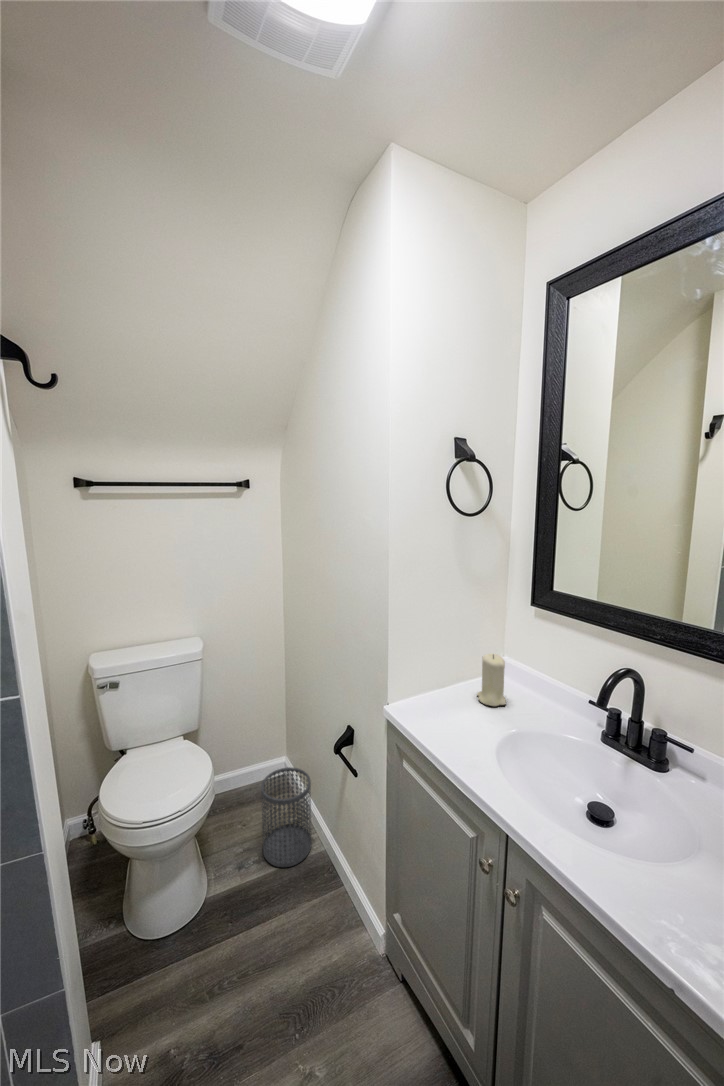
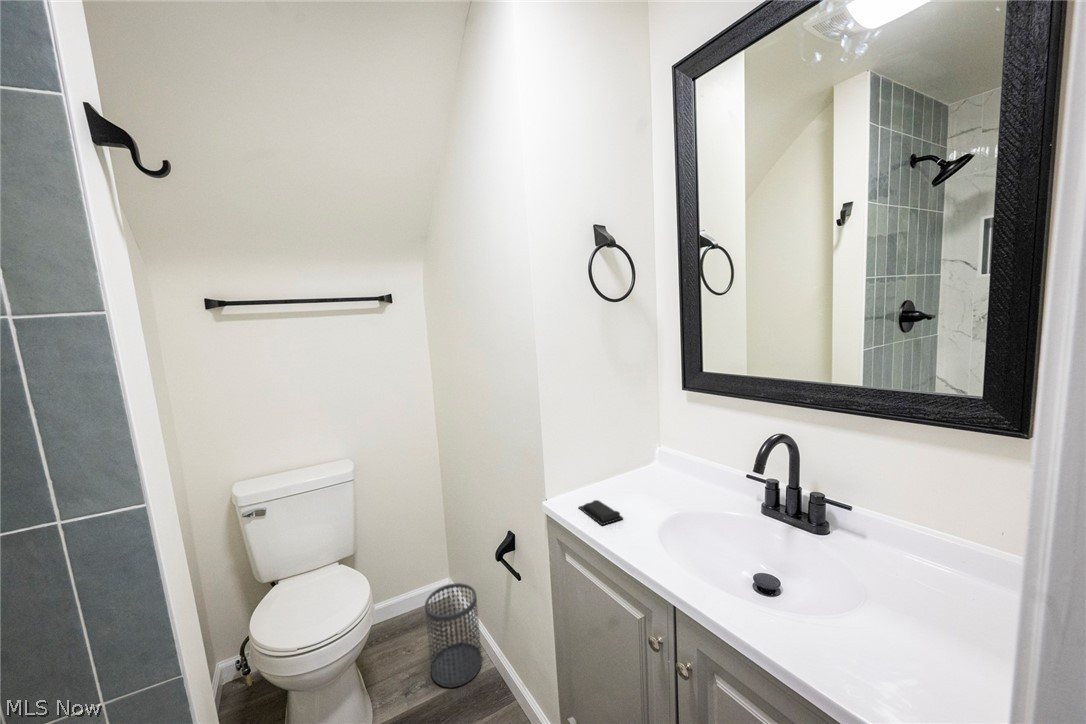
candle: present [477,653,506,706] -> none [636,439,666,491]
soap bar: none [418,711,462,739] -> present [578,500,623,525]

